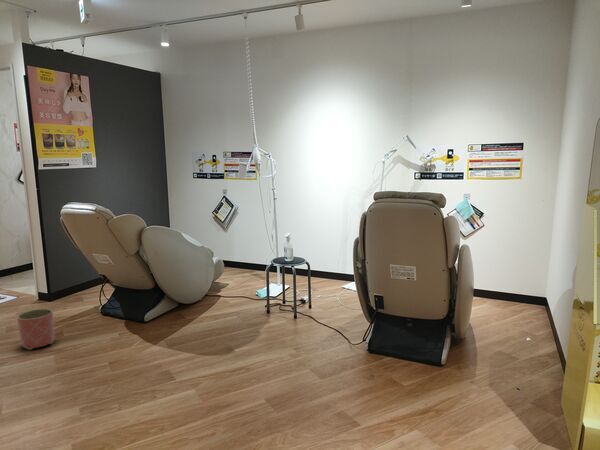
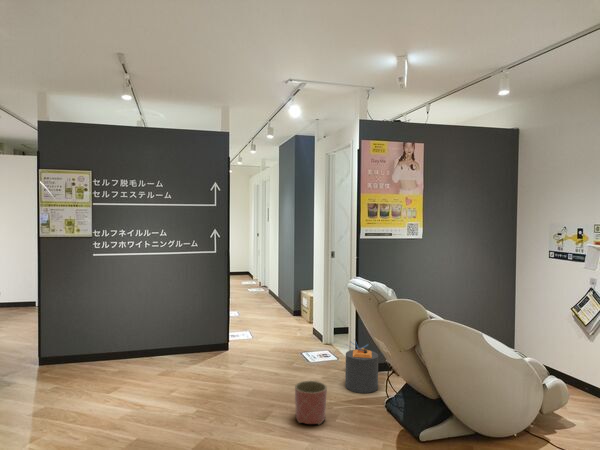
trash can: none [40,267,81,315] -> present [345,342,378,393]

